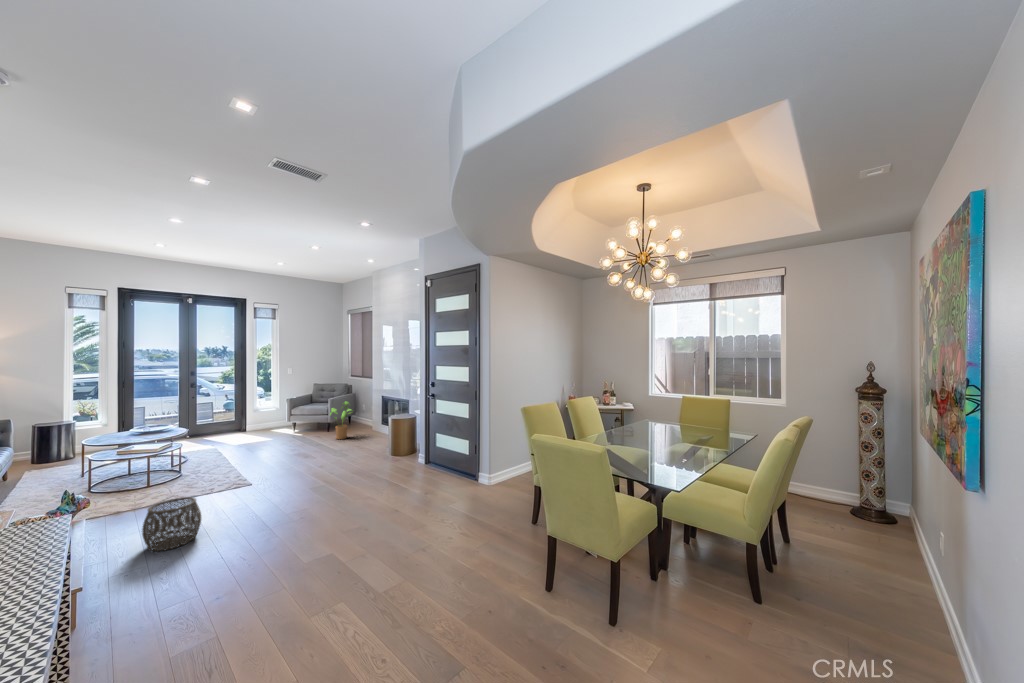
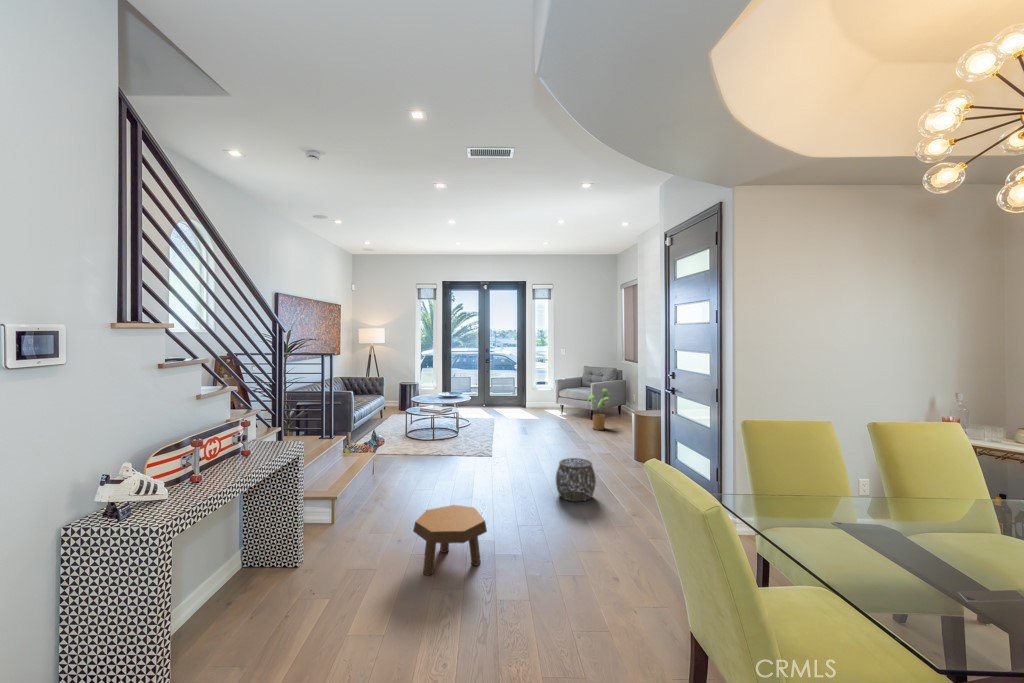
woven basket: present [142,497,201,551] -> present [556,458,596,501]
footstool: none [249,534,334,620] -> present [413,505,487,576]

